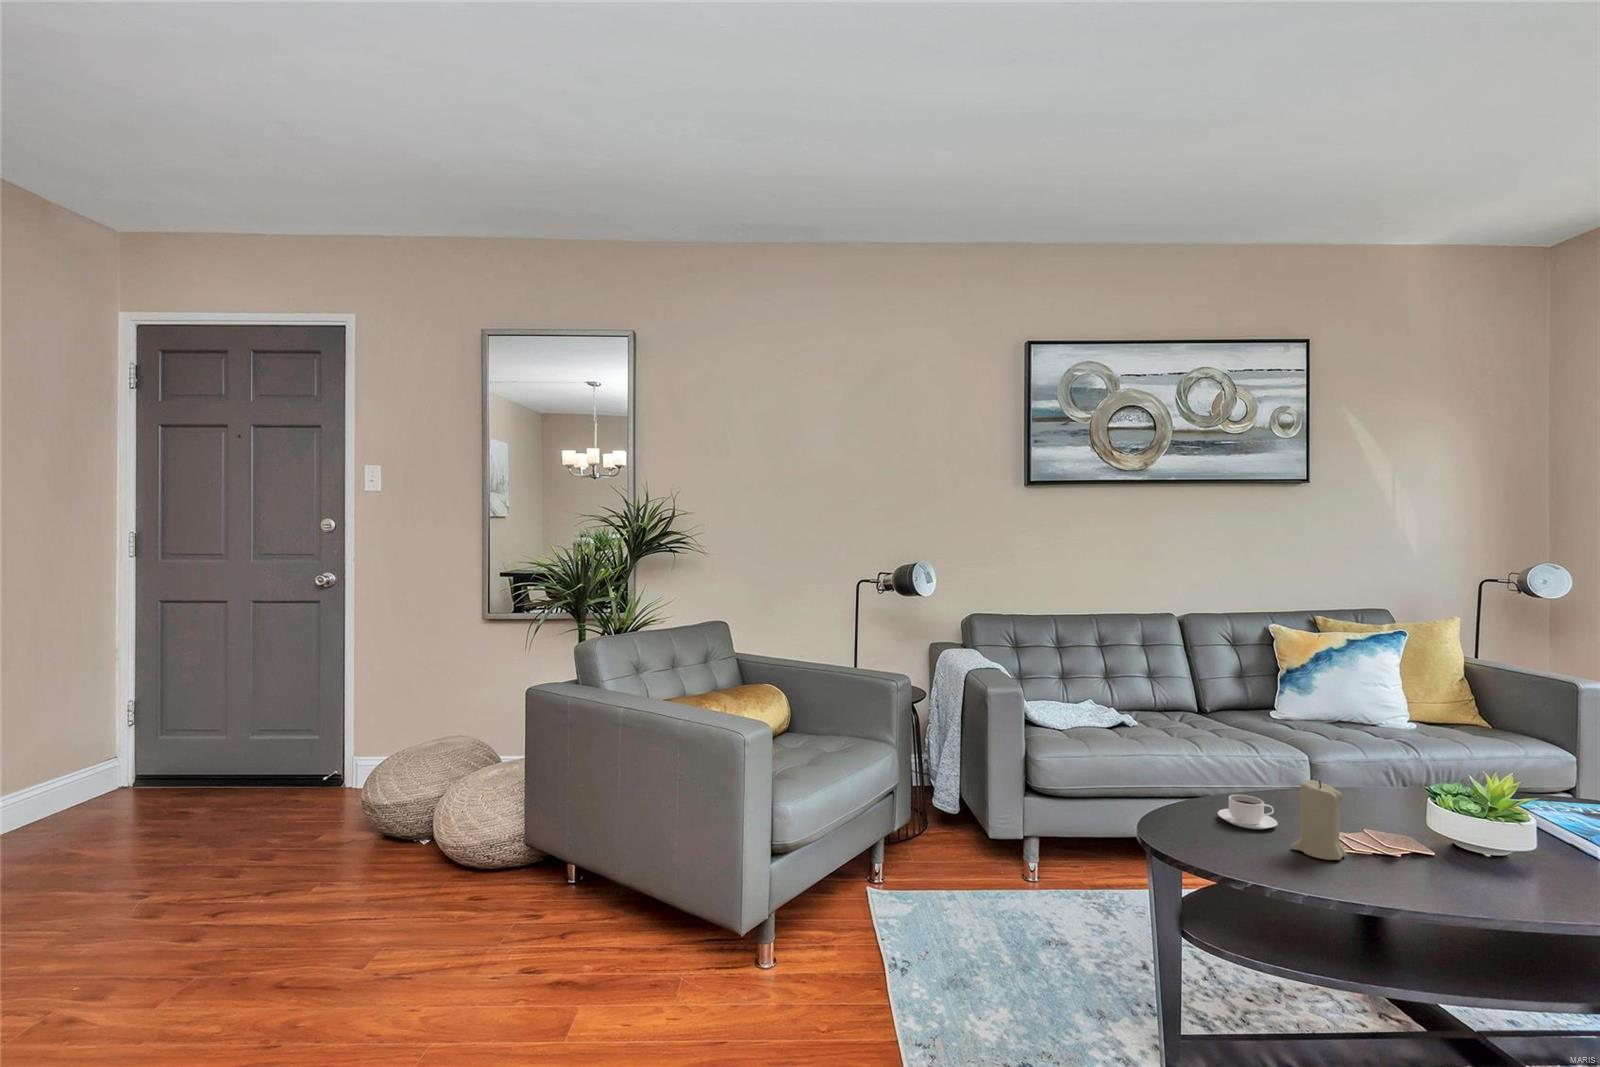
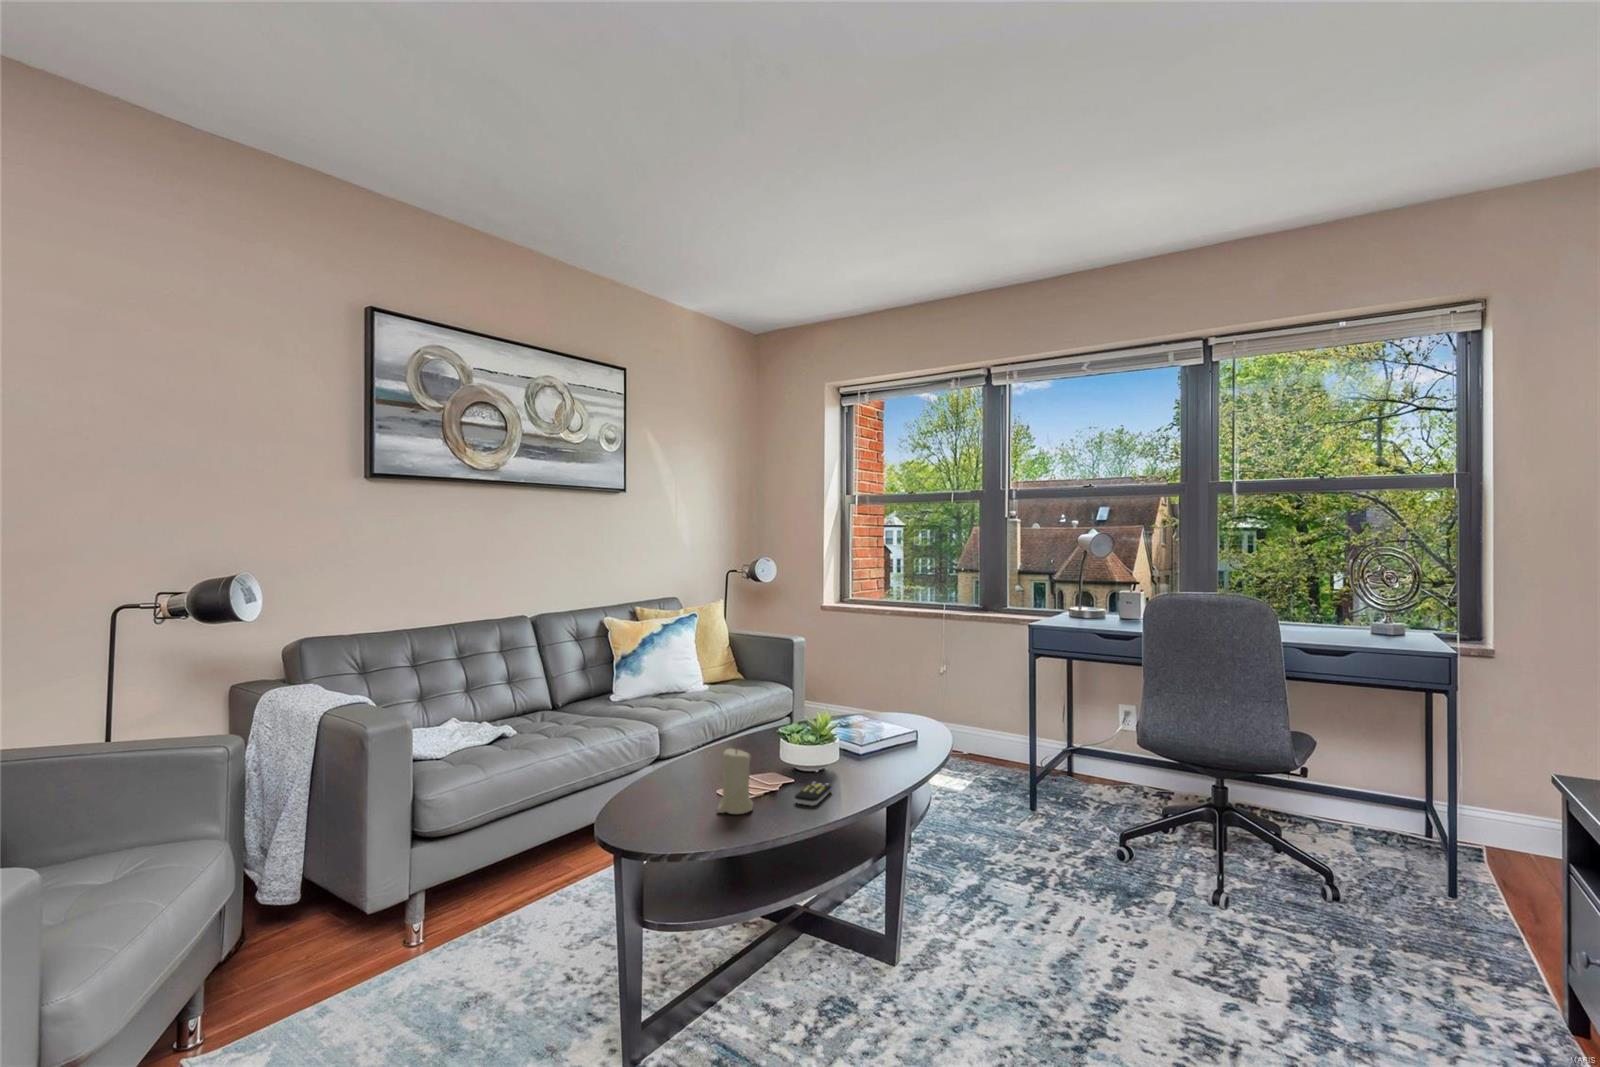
coffee cup: present [1218,795,1278,829] -> none [647,776,695,807]
remote control: none [1410,858,1486,884] -> present [794,782,831,806]

